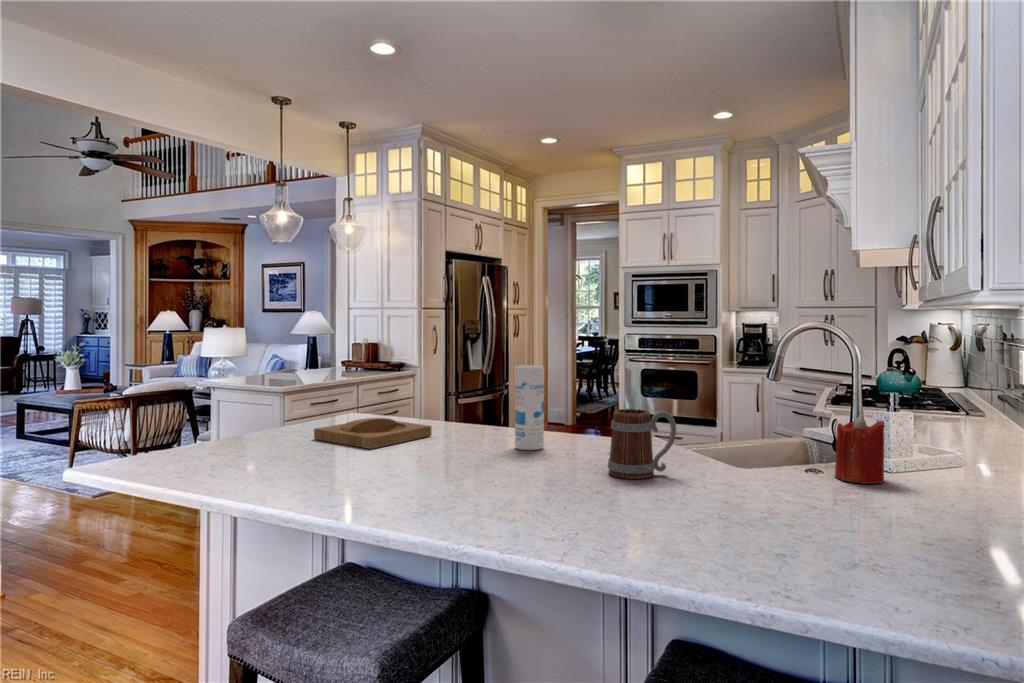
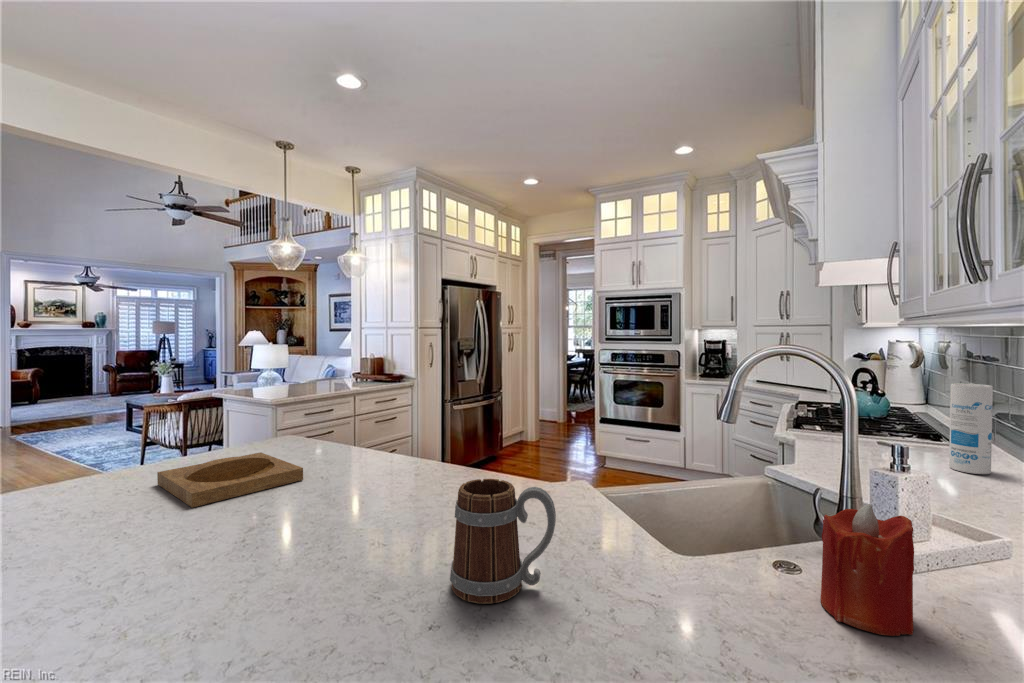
canister: present [515,365,544,450] -> present [949,383,993,474]

